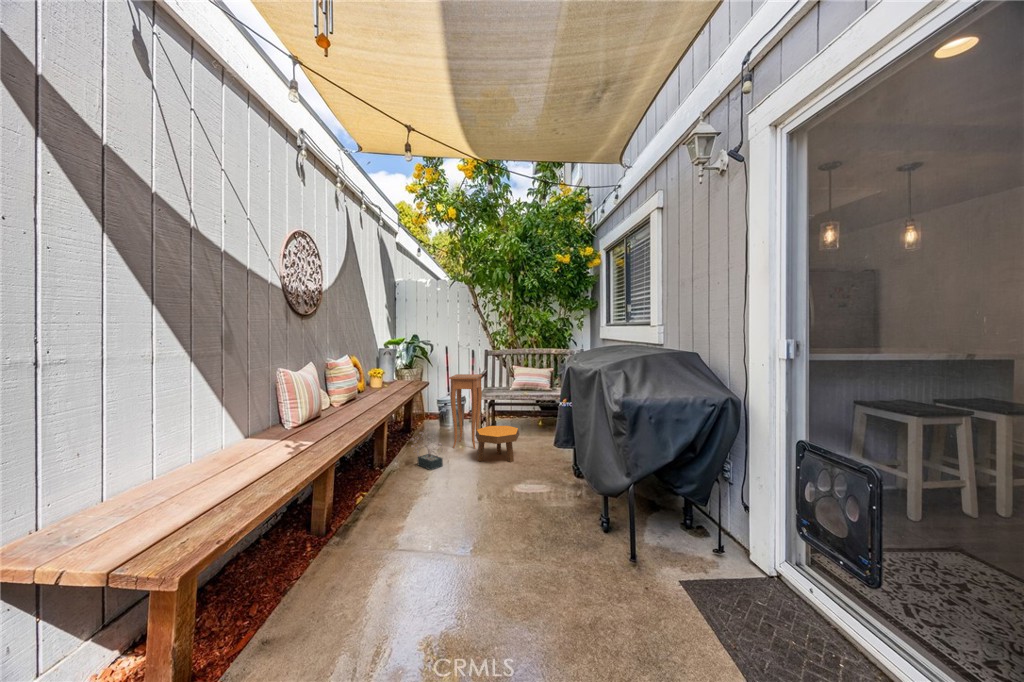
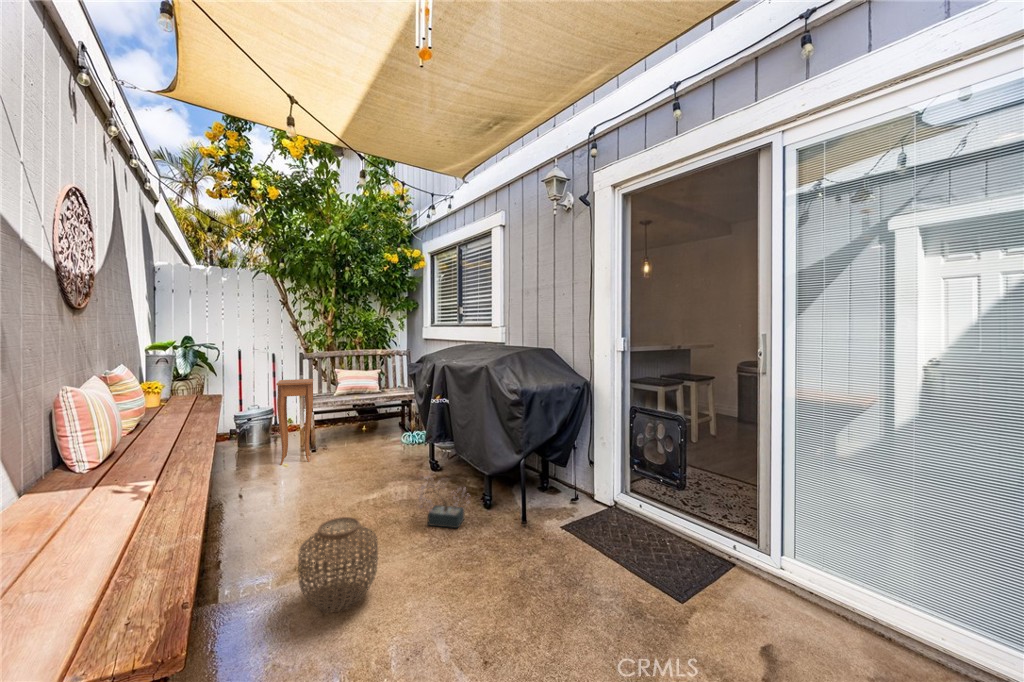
footstool: present [475,426,519,462] -> none [316,432,368,474]
decorative plant: present [412,432,443,470] -> present [419,476,468,528]
woven basket: none [373,510,444,600] -> present [298,517,378,612]

